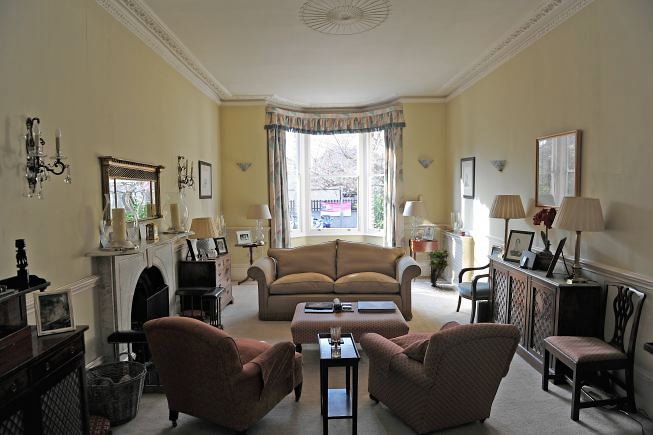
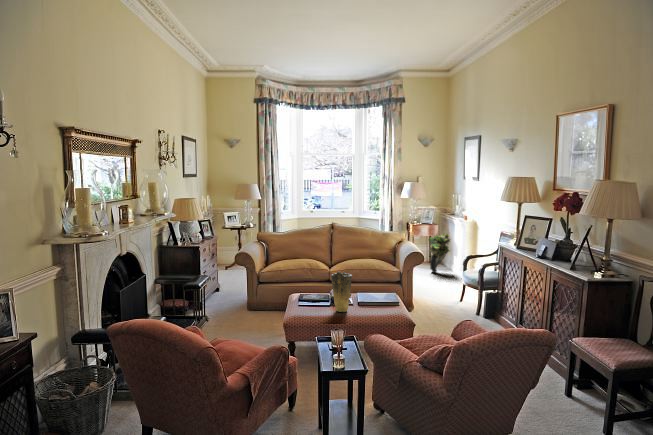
vase: none [333,281,352,317] -> present [331,272,352,312]

